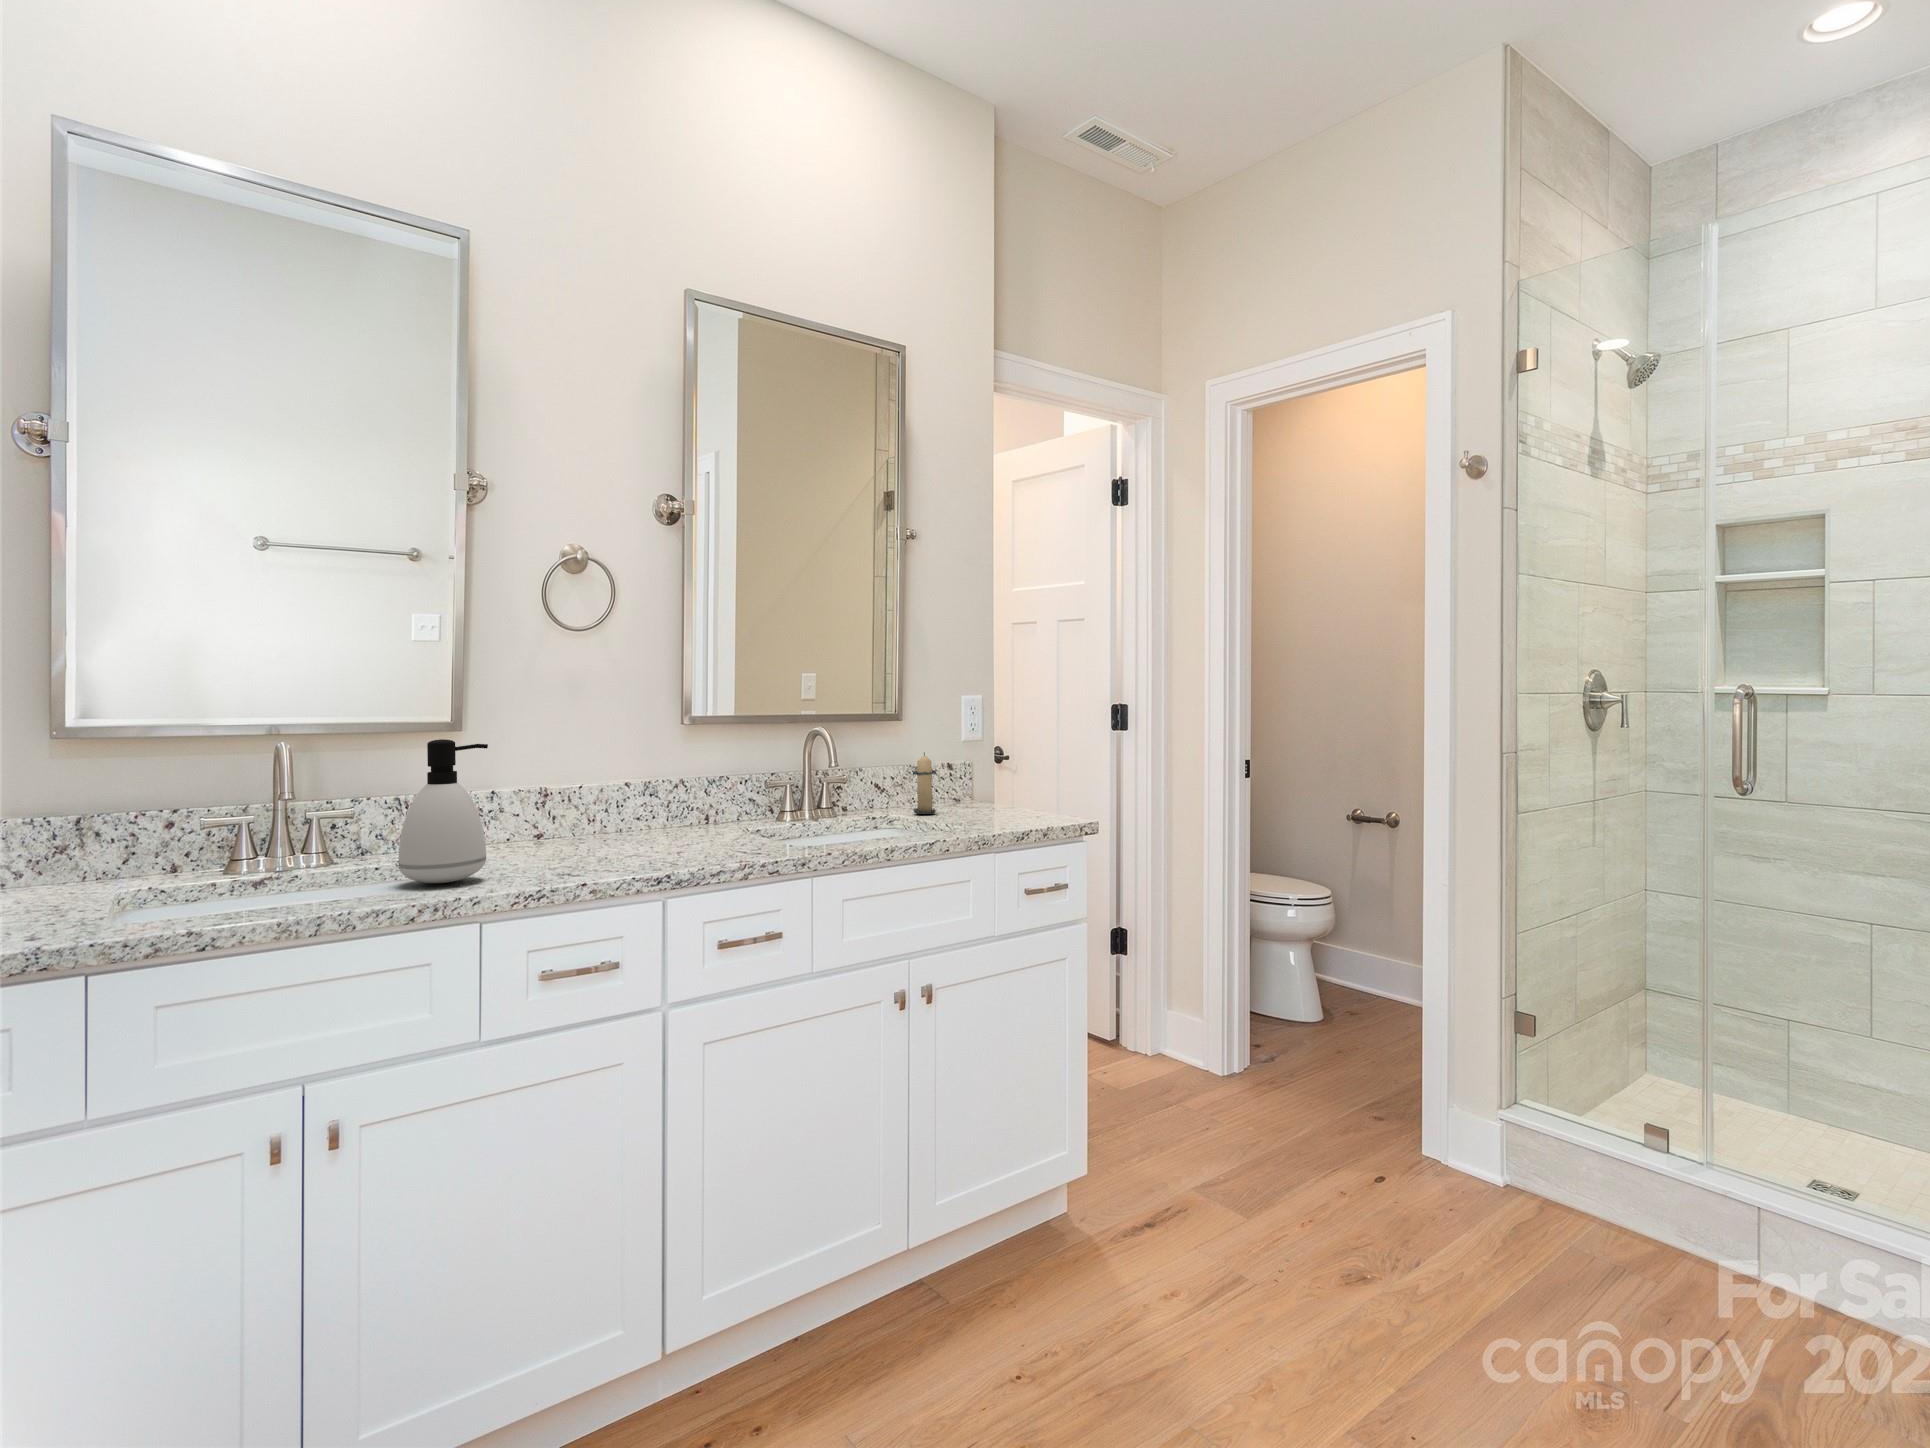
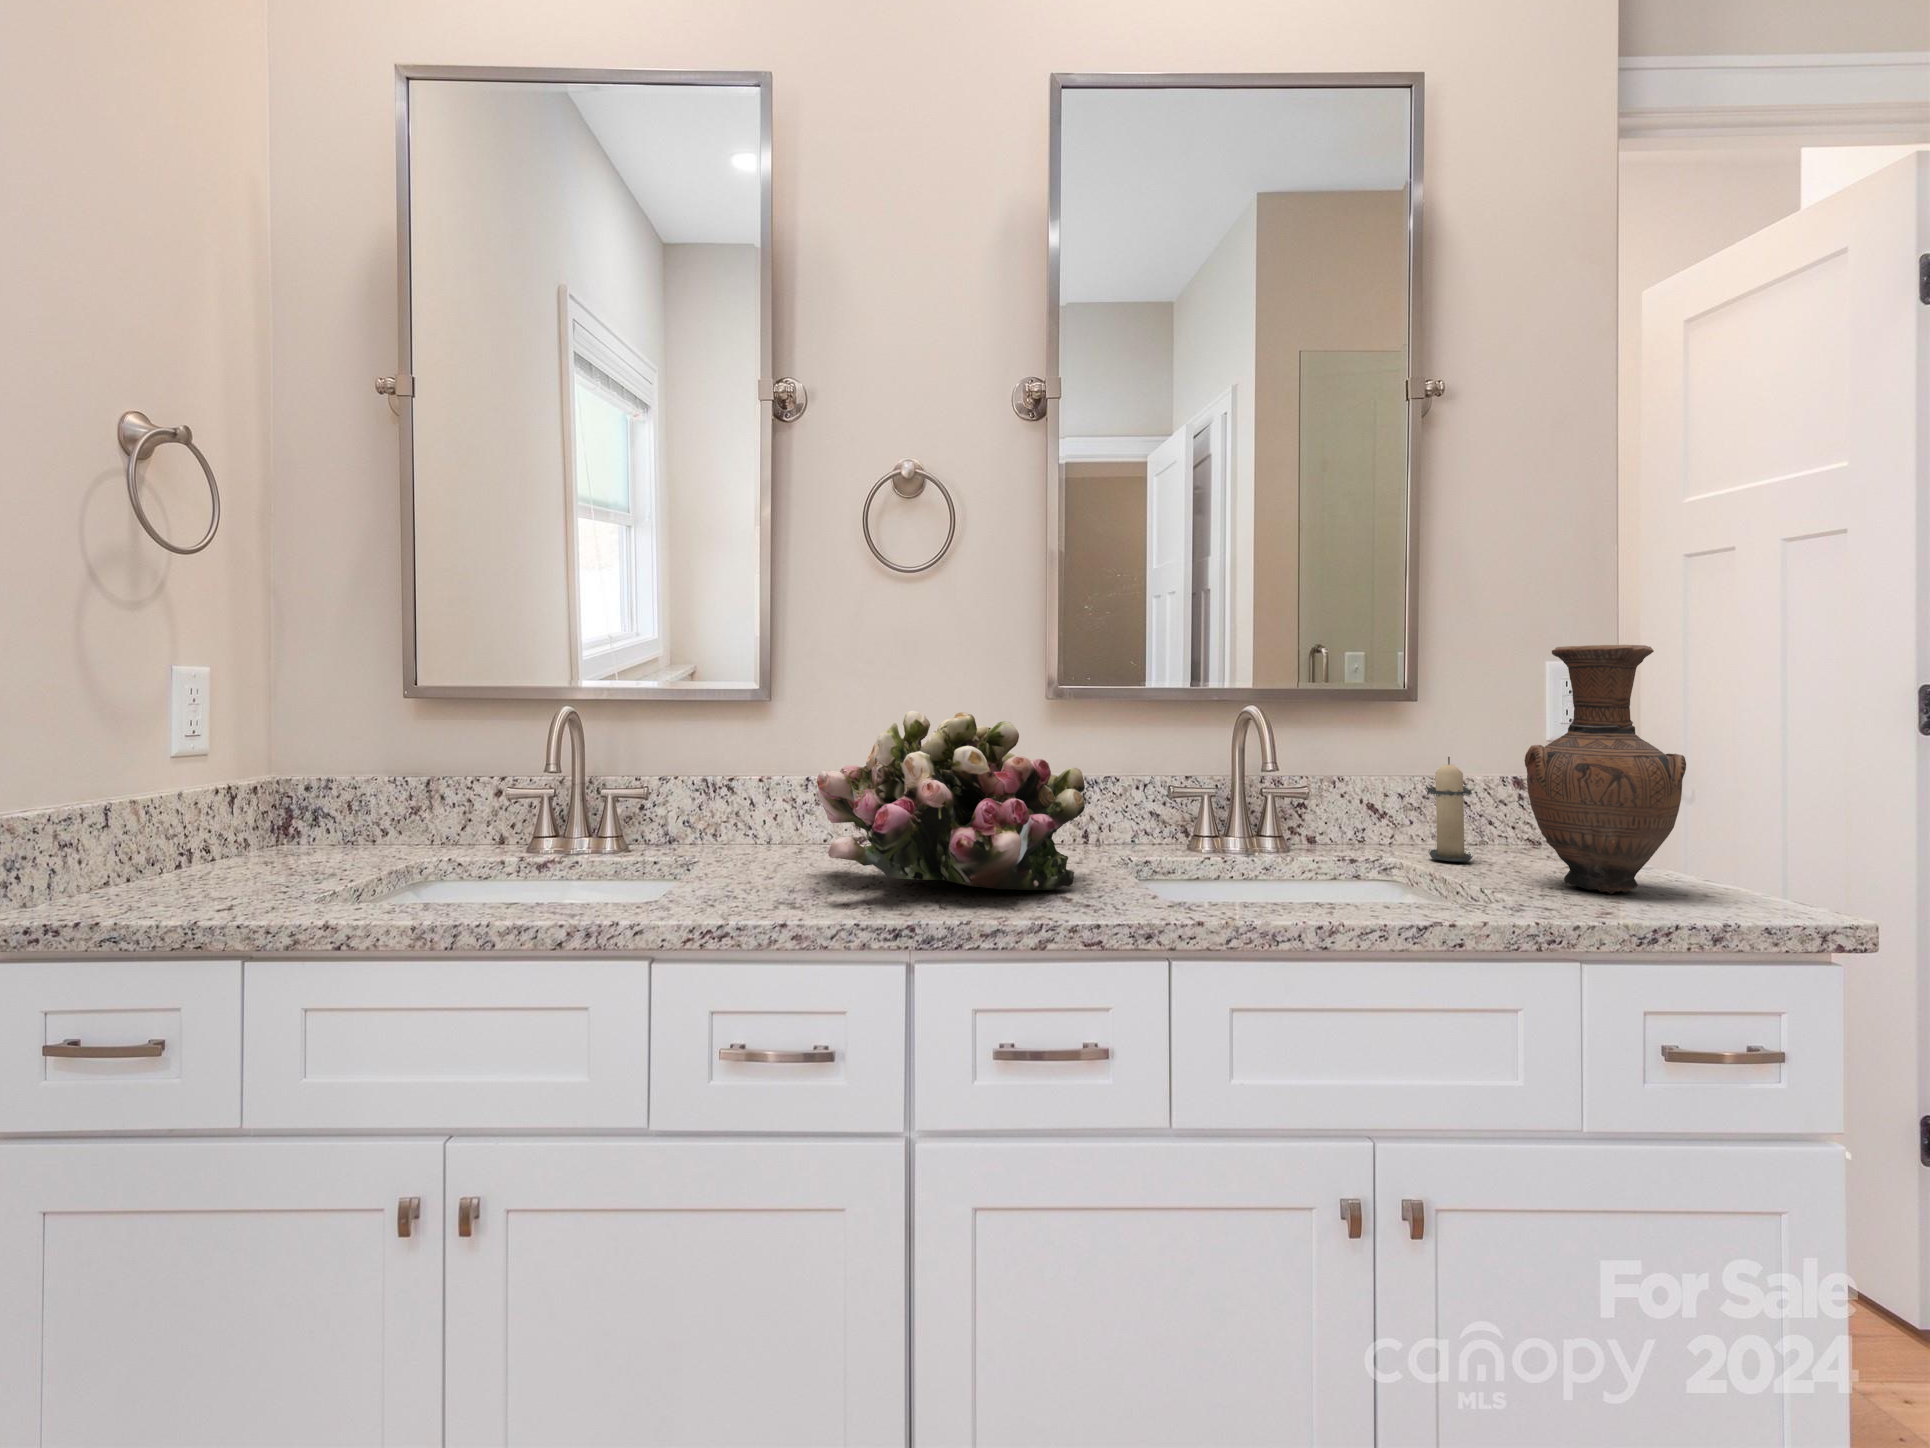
vase: none [967,690,1037,821] -> present [1524,645,1686,894]
flower arrangement: none [542,735,743,851] -> present [816,711,1085,890]
soap dispenser: present [398,739,488,883] -> none [607,707,710,894]

